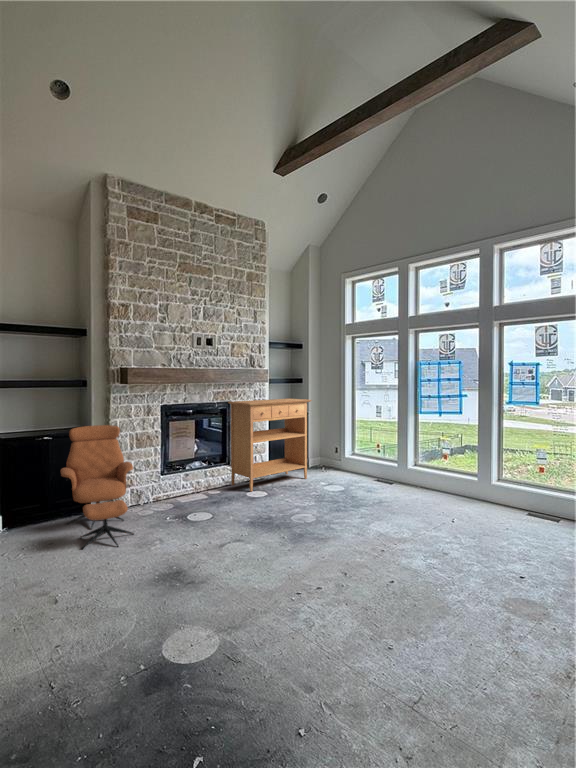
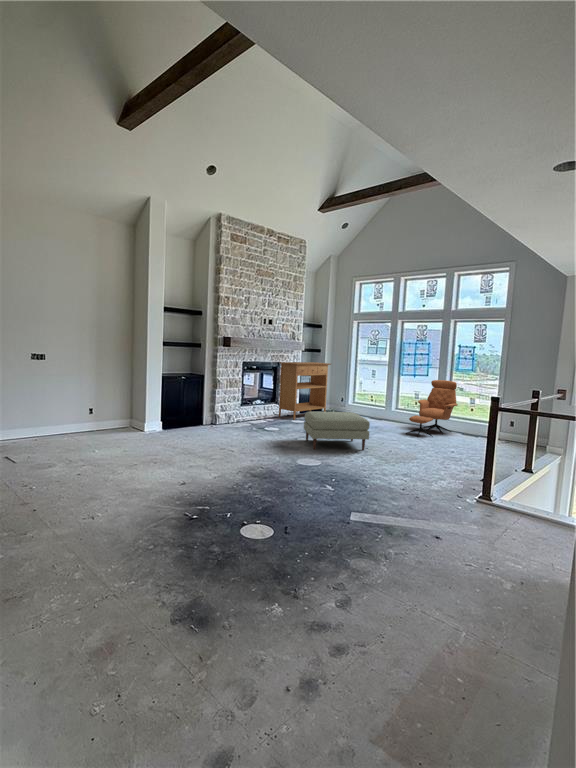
armchair: present [61,425,134,549] -> present [406,380,458,437]
ottoman: none [223,494,341,582] -> present [304,411,370,450]

